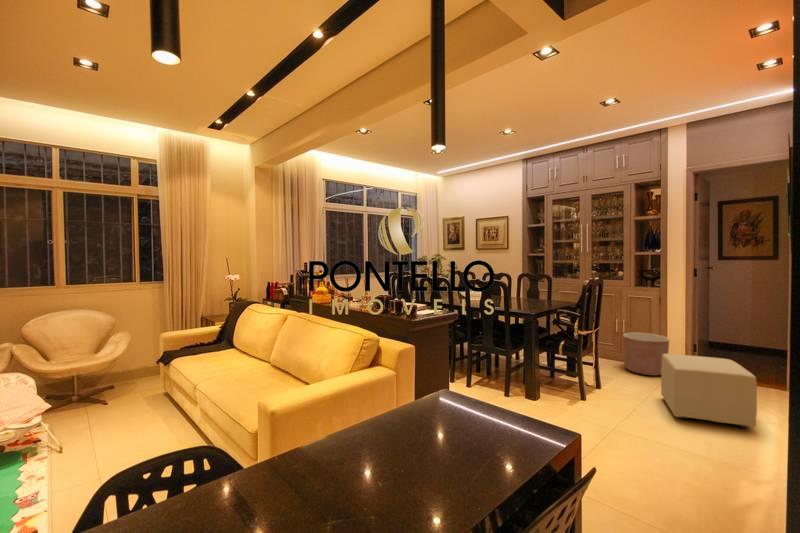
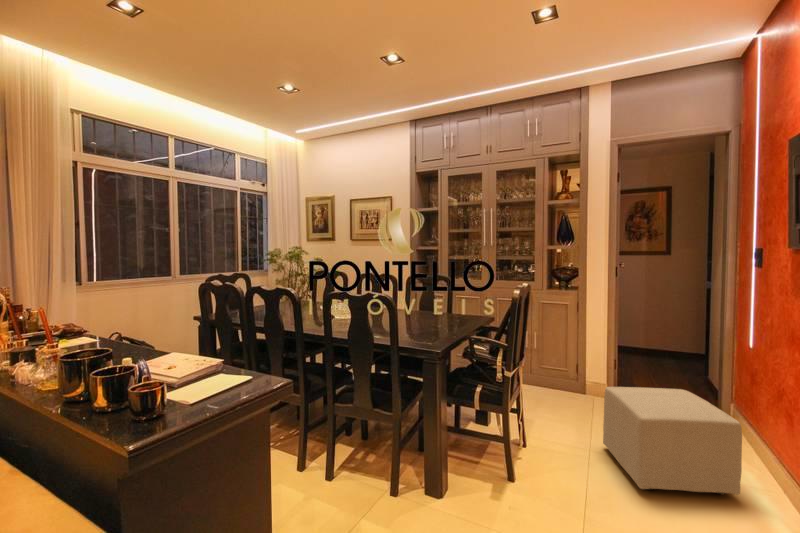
planter: present [623,333,669,376] -> none [539,348,593,406]

